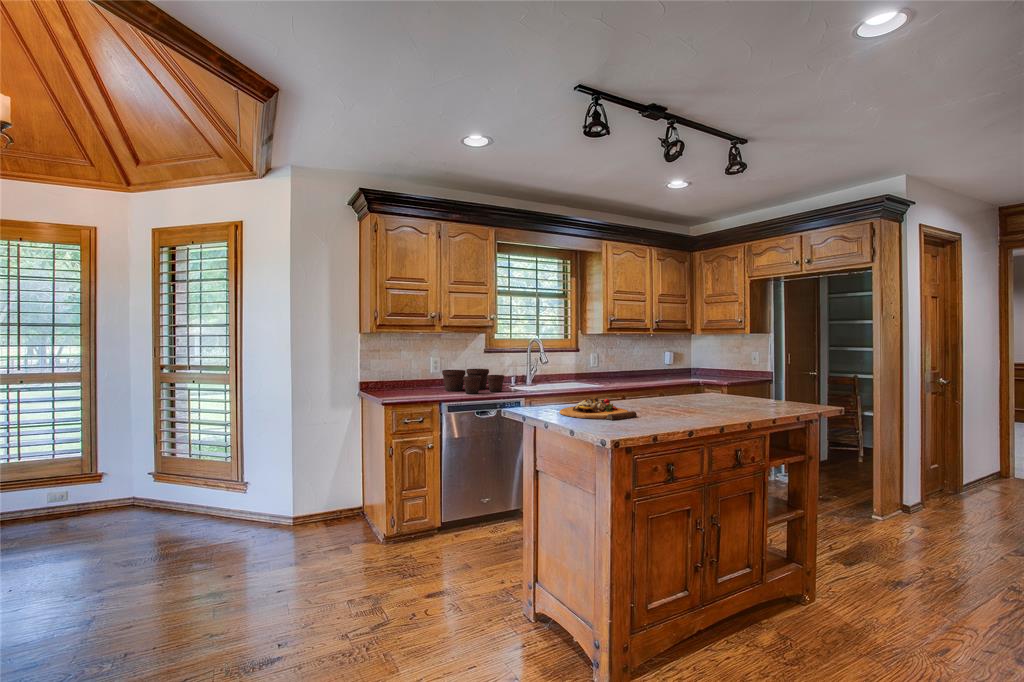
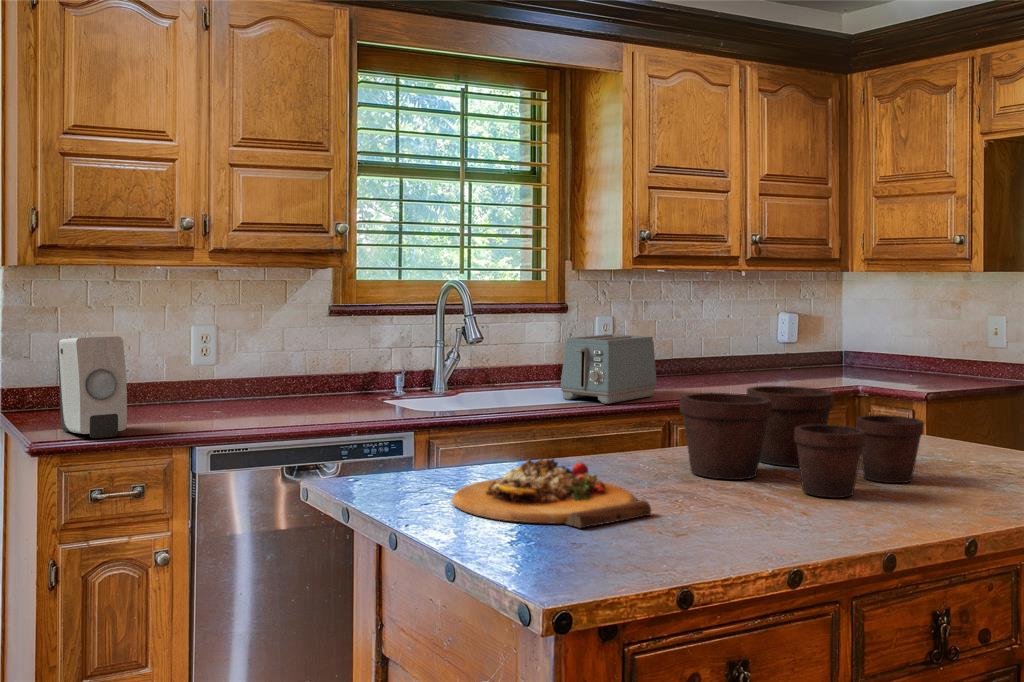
soap dispenser: none [387,359,415,399] -> present [57,336,127,438]
toaster: none [580,360,619,388] -> present [561,334,657,404]
flower pot: present [442,369,504,394] -> present [680,386,924,498]

